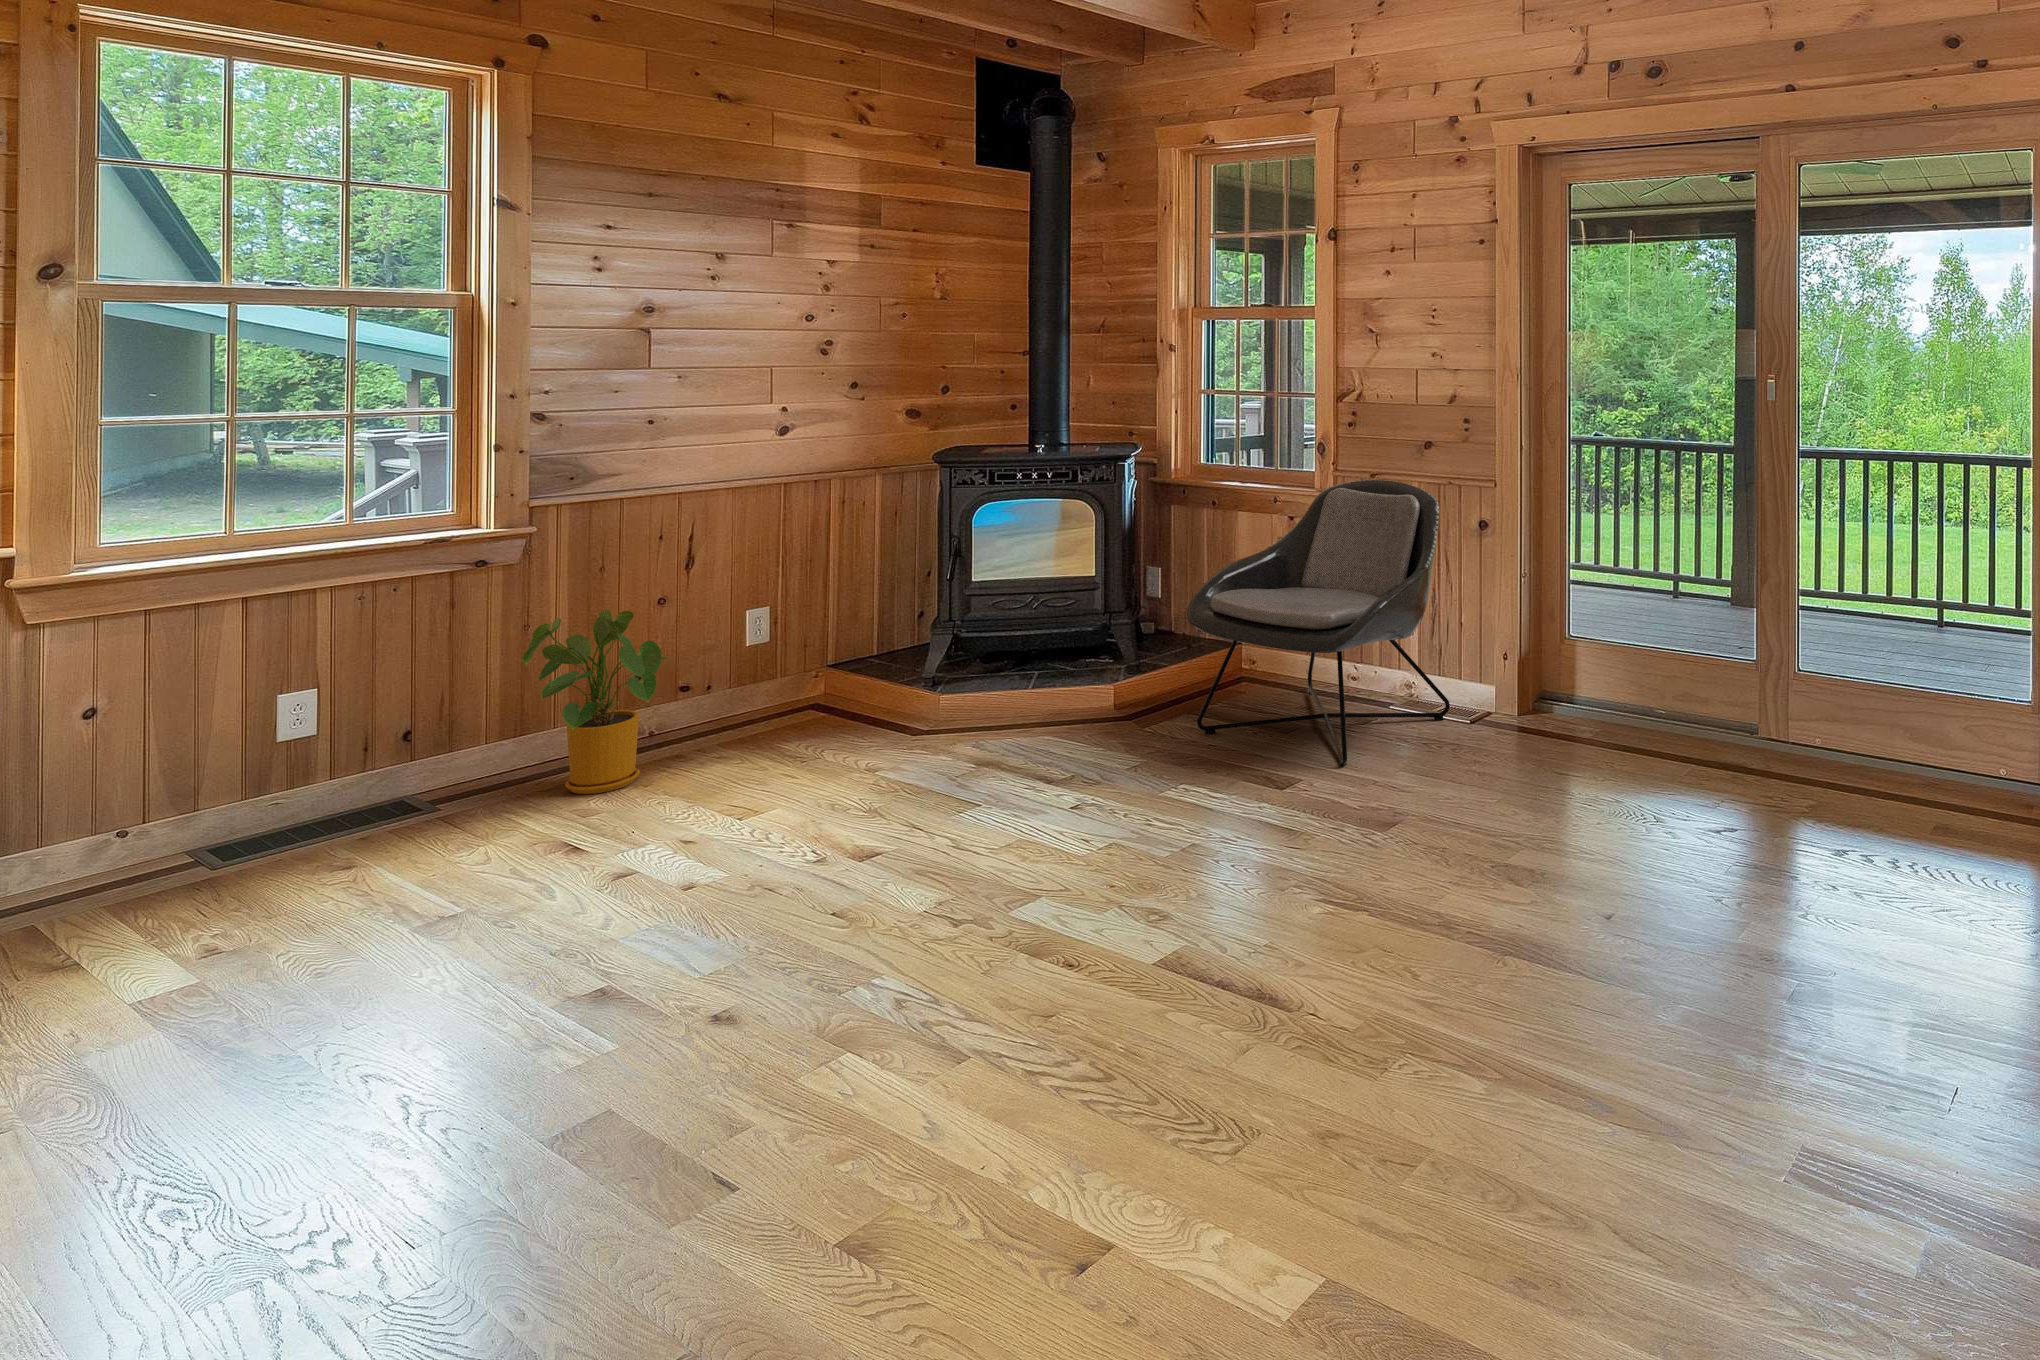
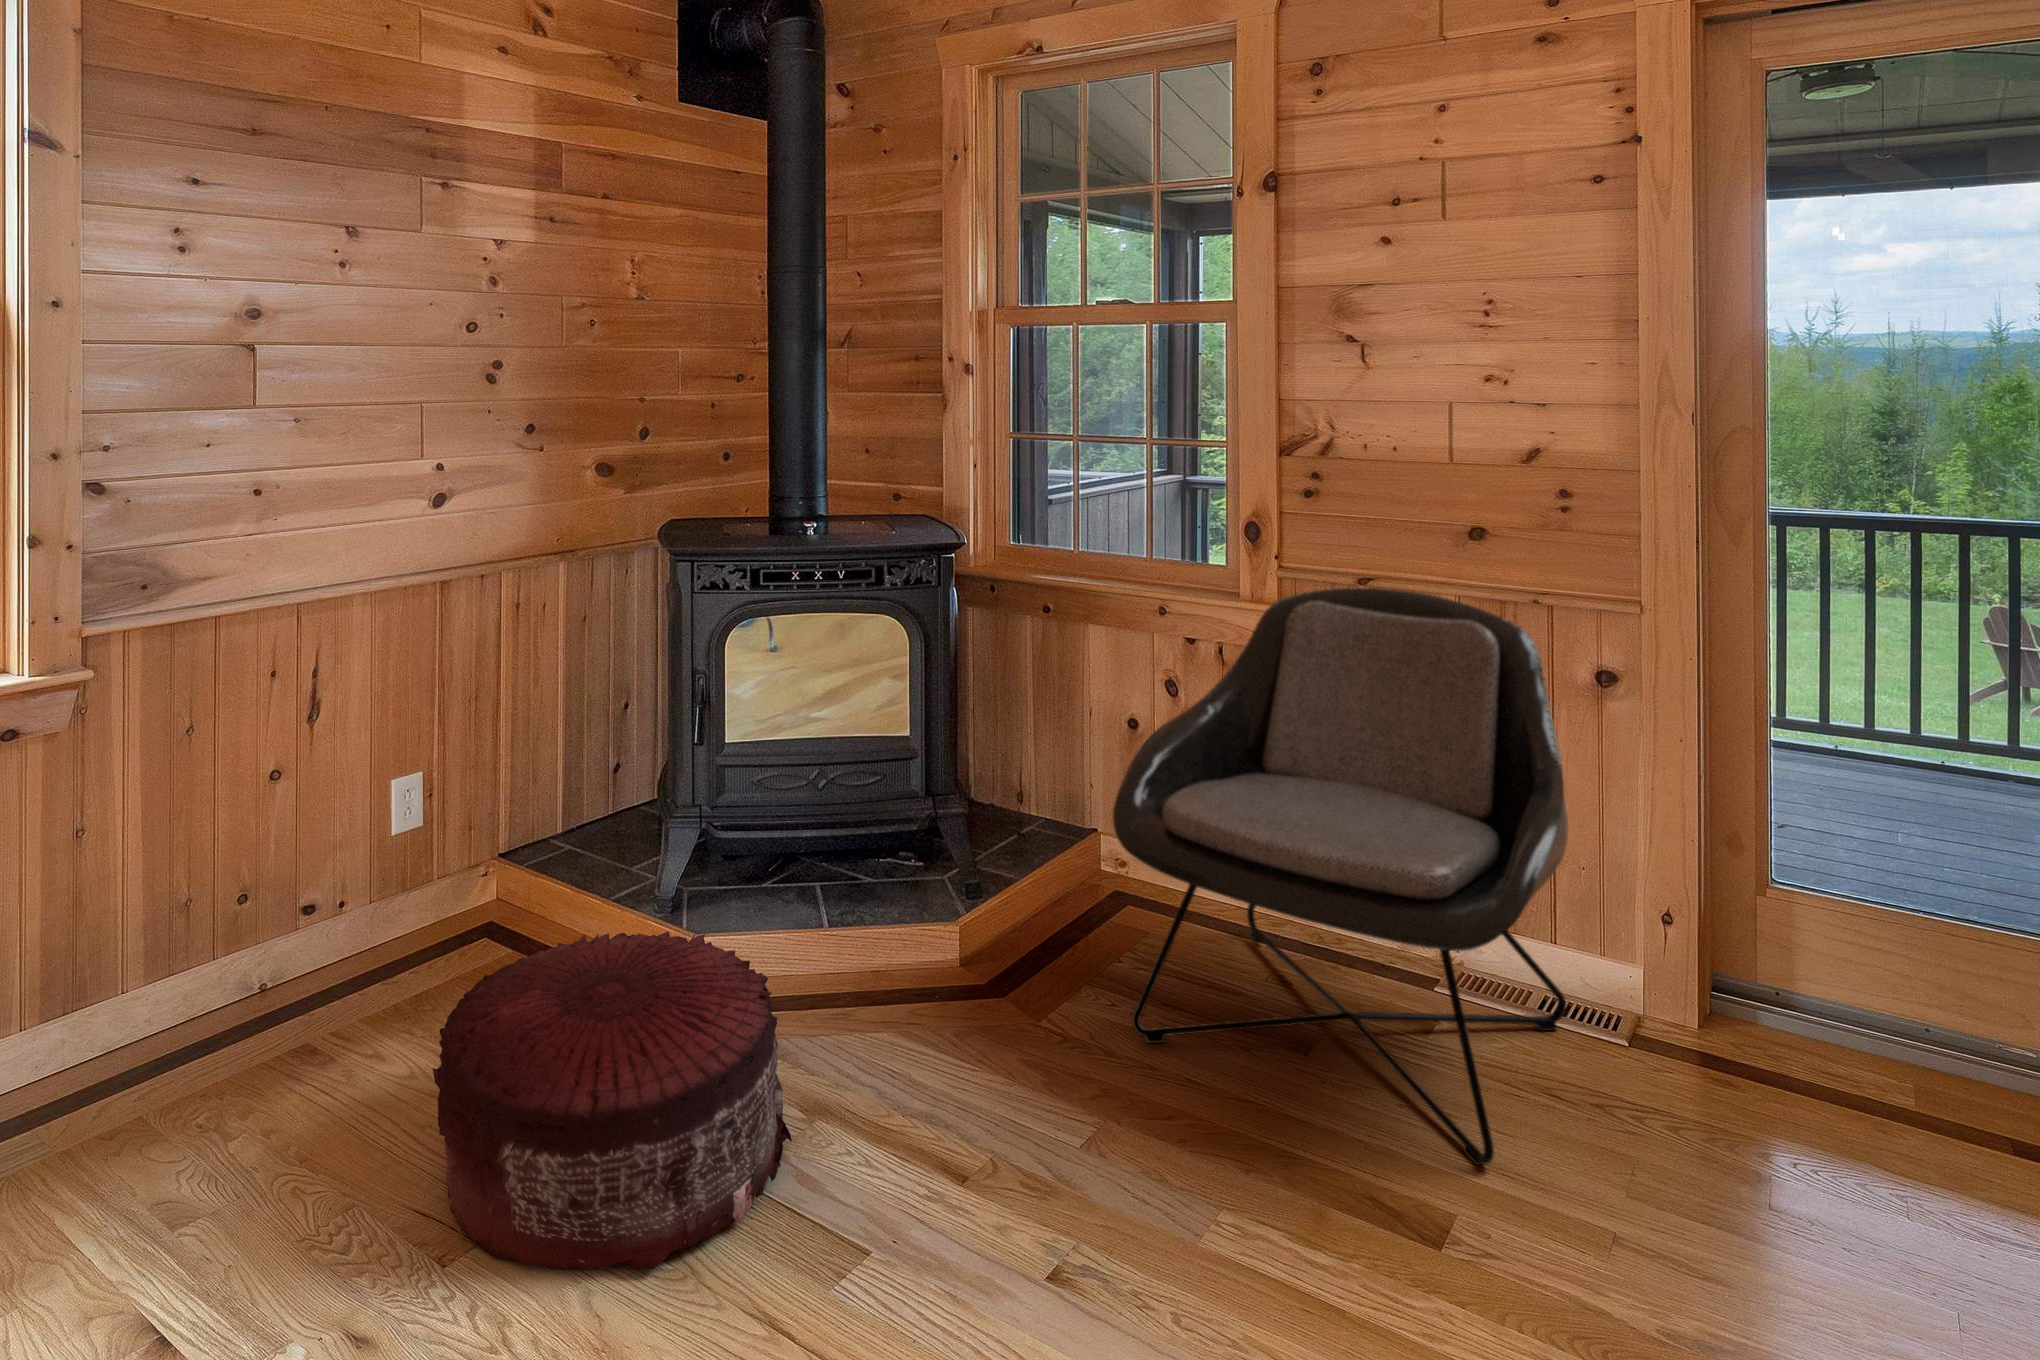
house plant: present [522,610,670,794] -> none [70,804,304,1146]
pouf: none [748,673,966,820] -> present [433,931,792,1270]

